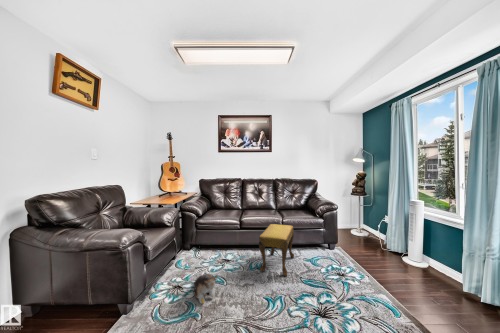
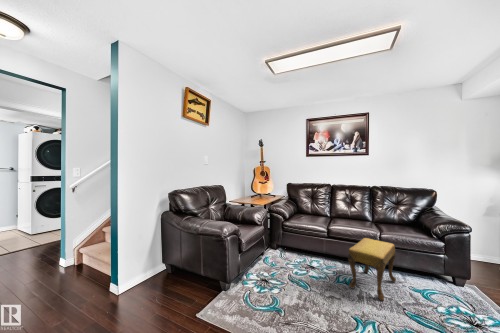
plush toy: present [194,274,217,304] -> none [279,275,300,303]

